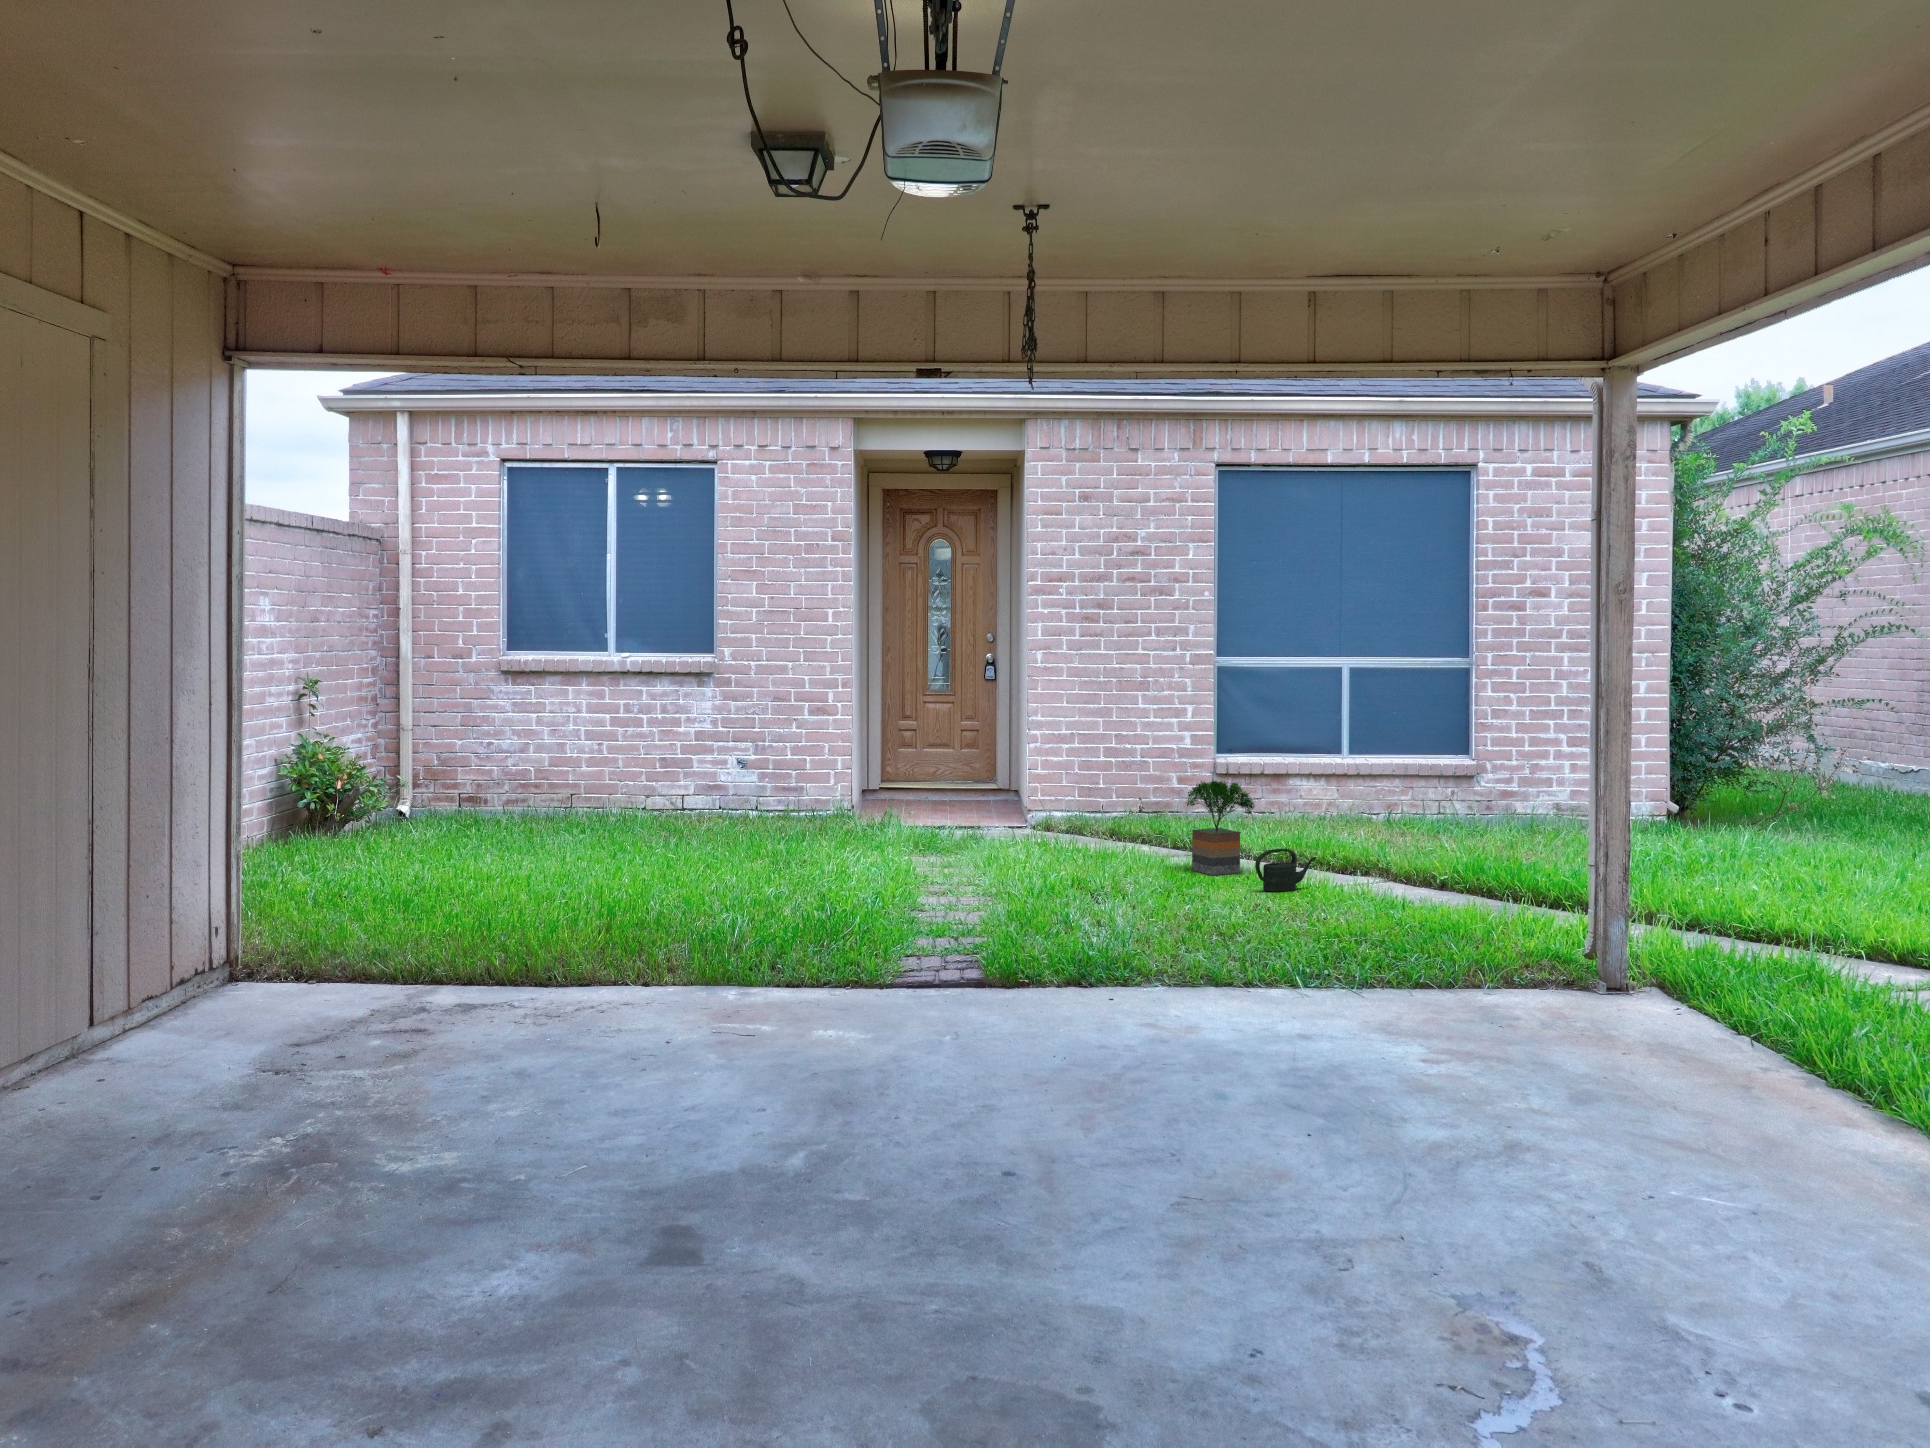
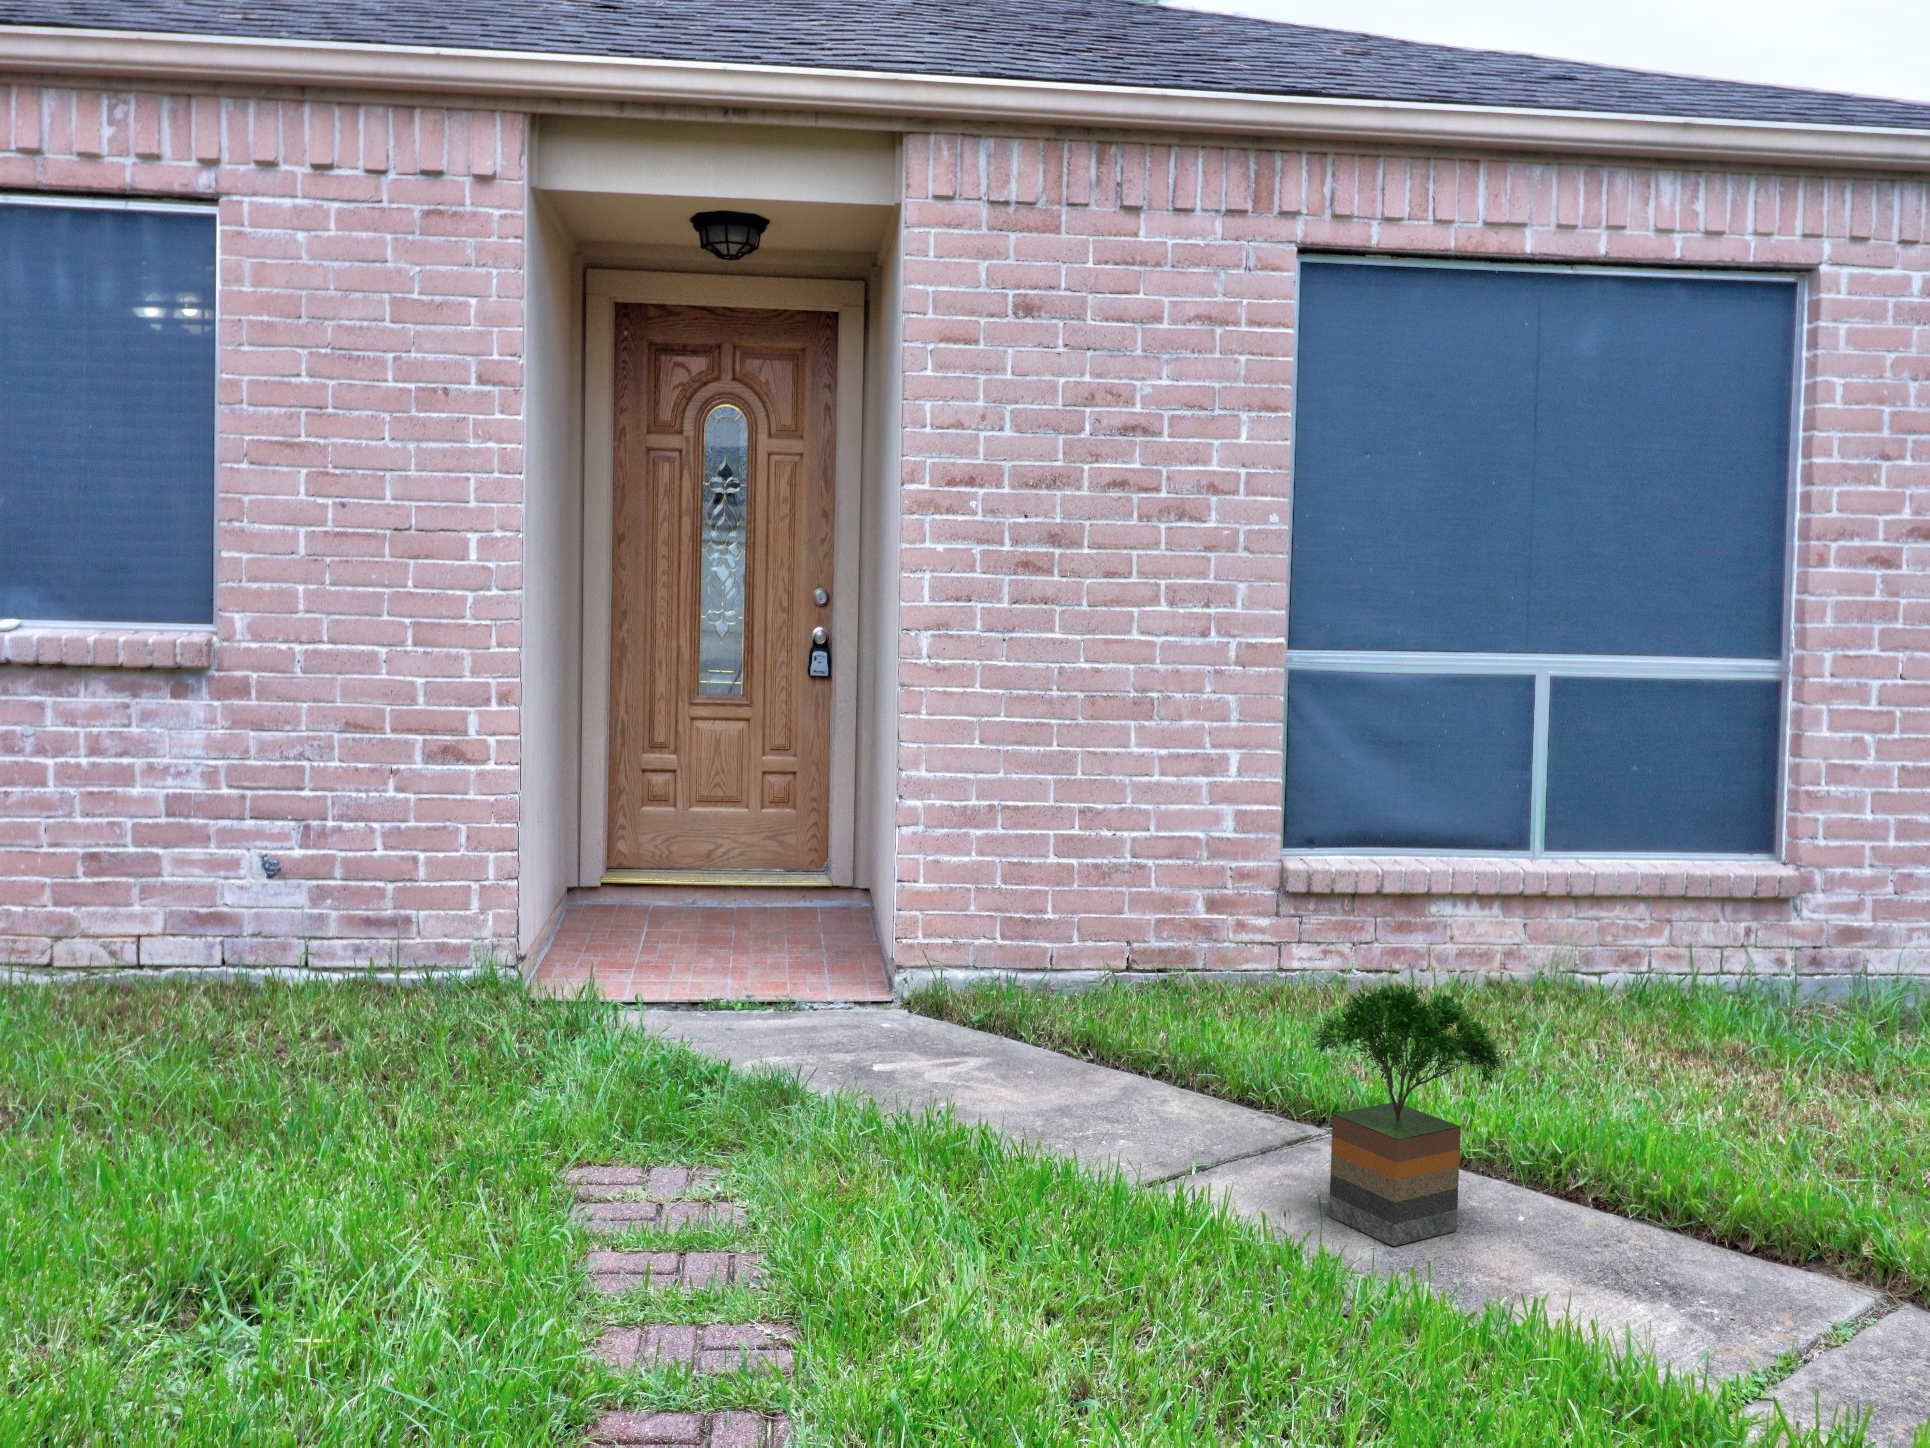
watering can: present [1255,849,1316,892] -> none [1561,1218,1708,1348]

